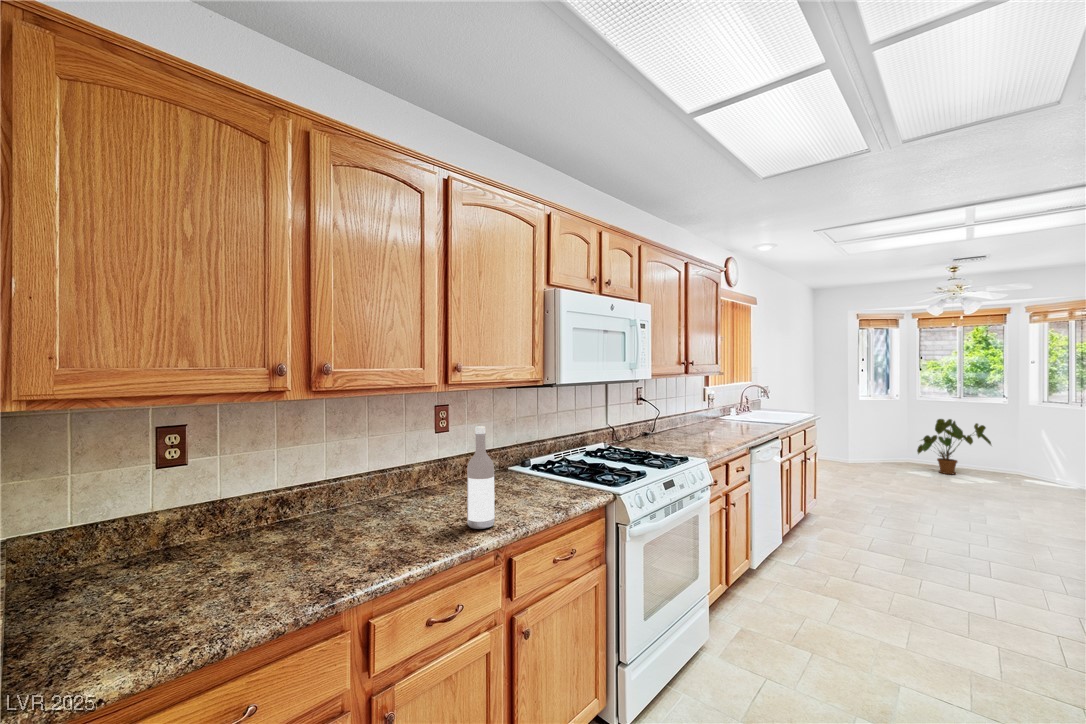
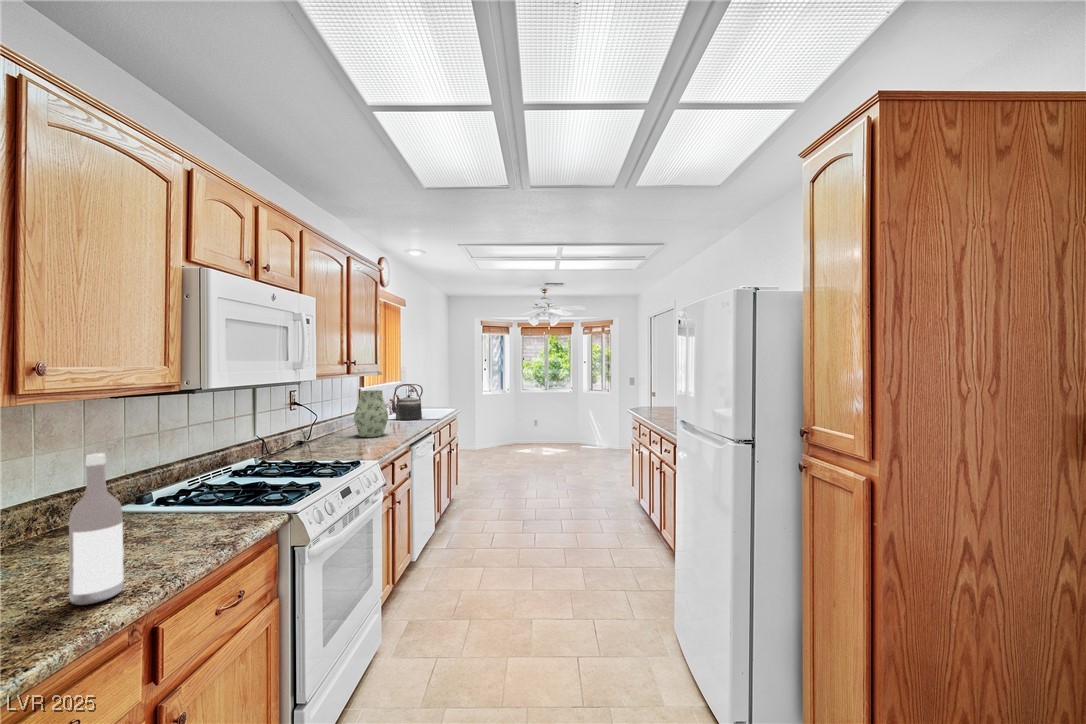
kettle: none [734,385,771,423] -> present [390,384,423,420]
vase: none [693,390,727,436] -> present [354,390,388,437]
house plant: present [917,419,991,474] -> none [520,405,563,447]

